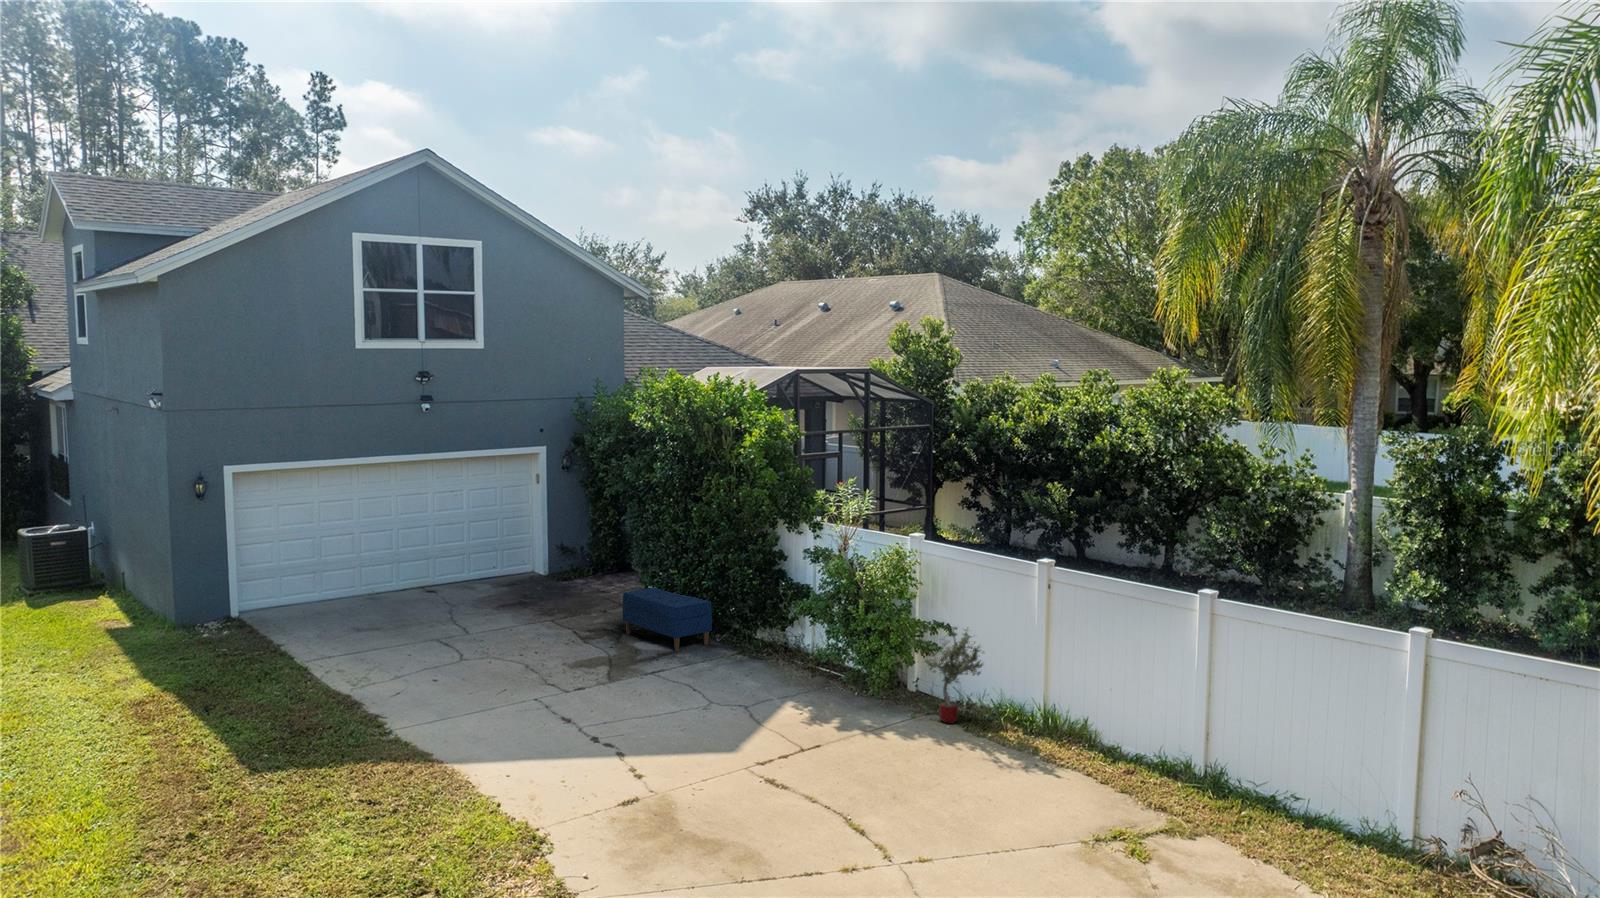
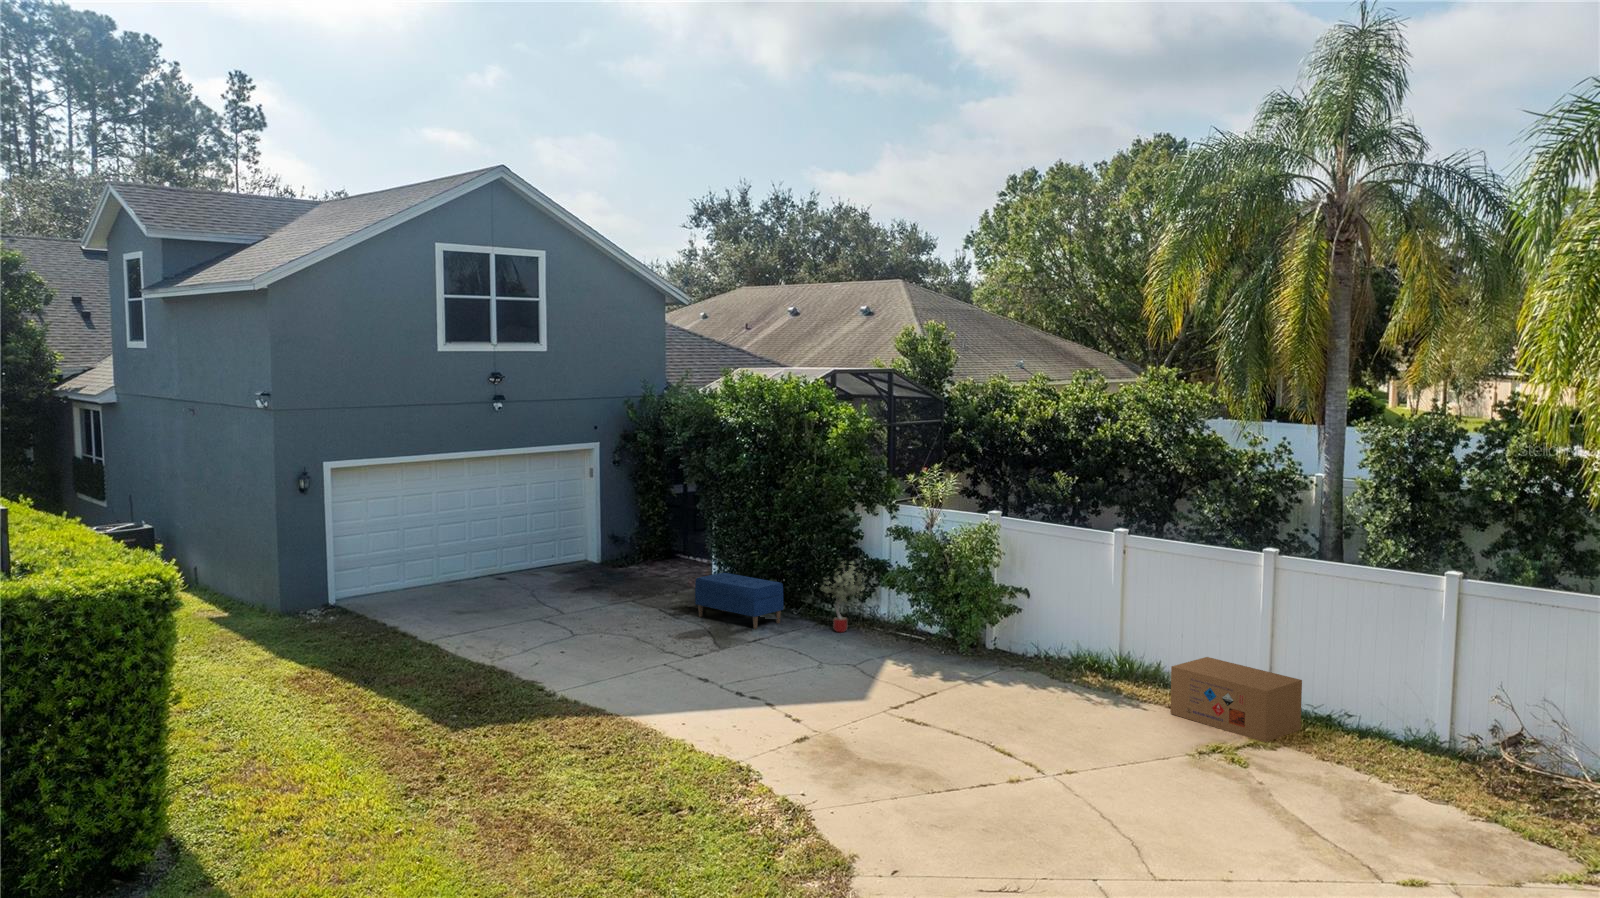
potted tree: present [925,627,984,724] -> present [821,562,864,632]
cardboard box: none [1084,715,1237,829] -> present [1170,657,1302,742]

